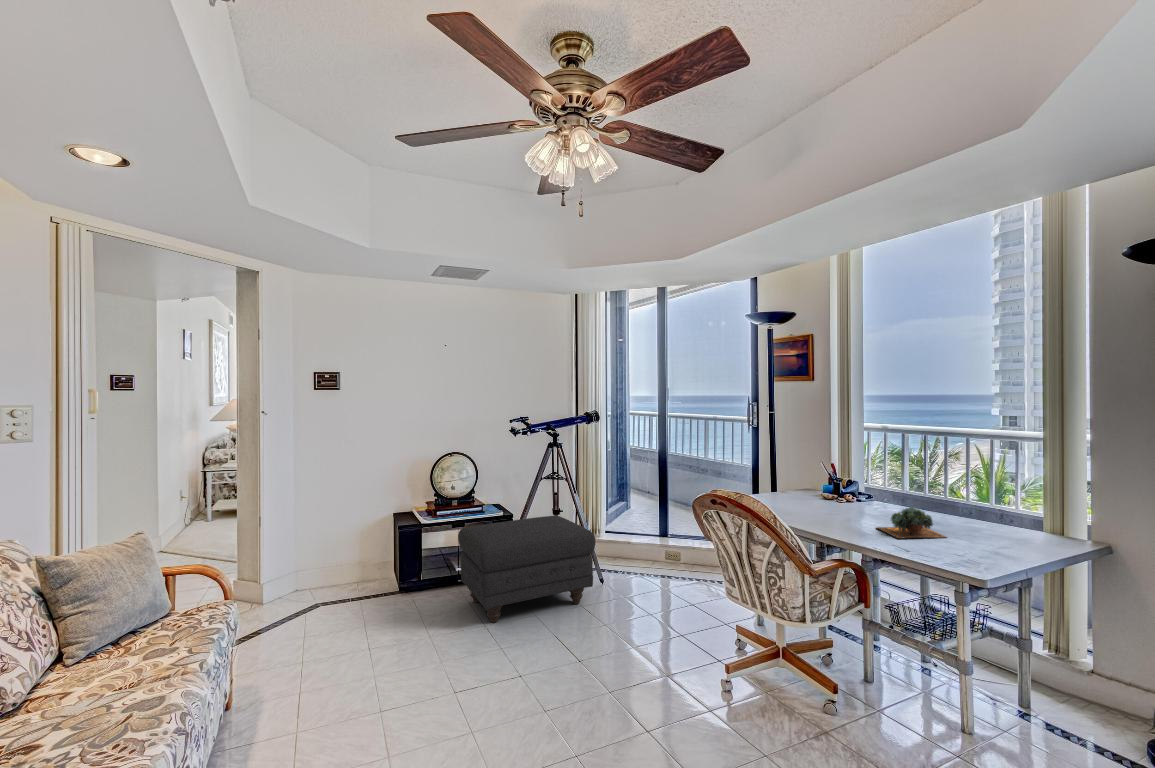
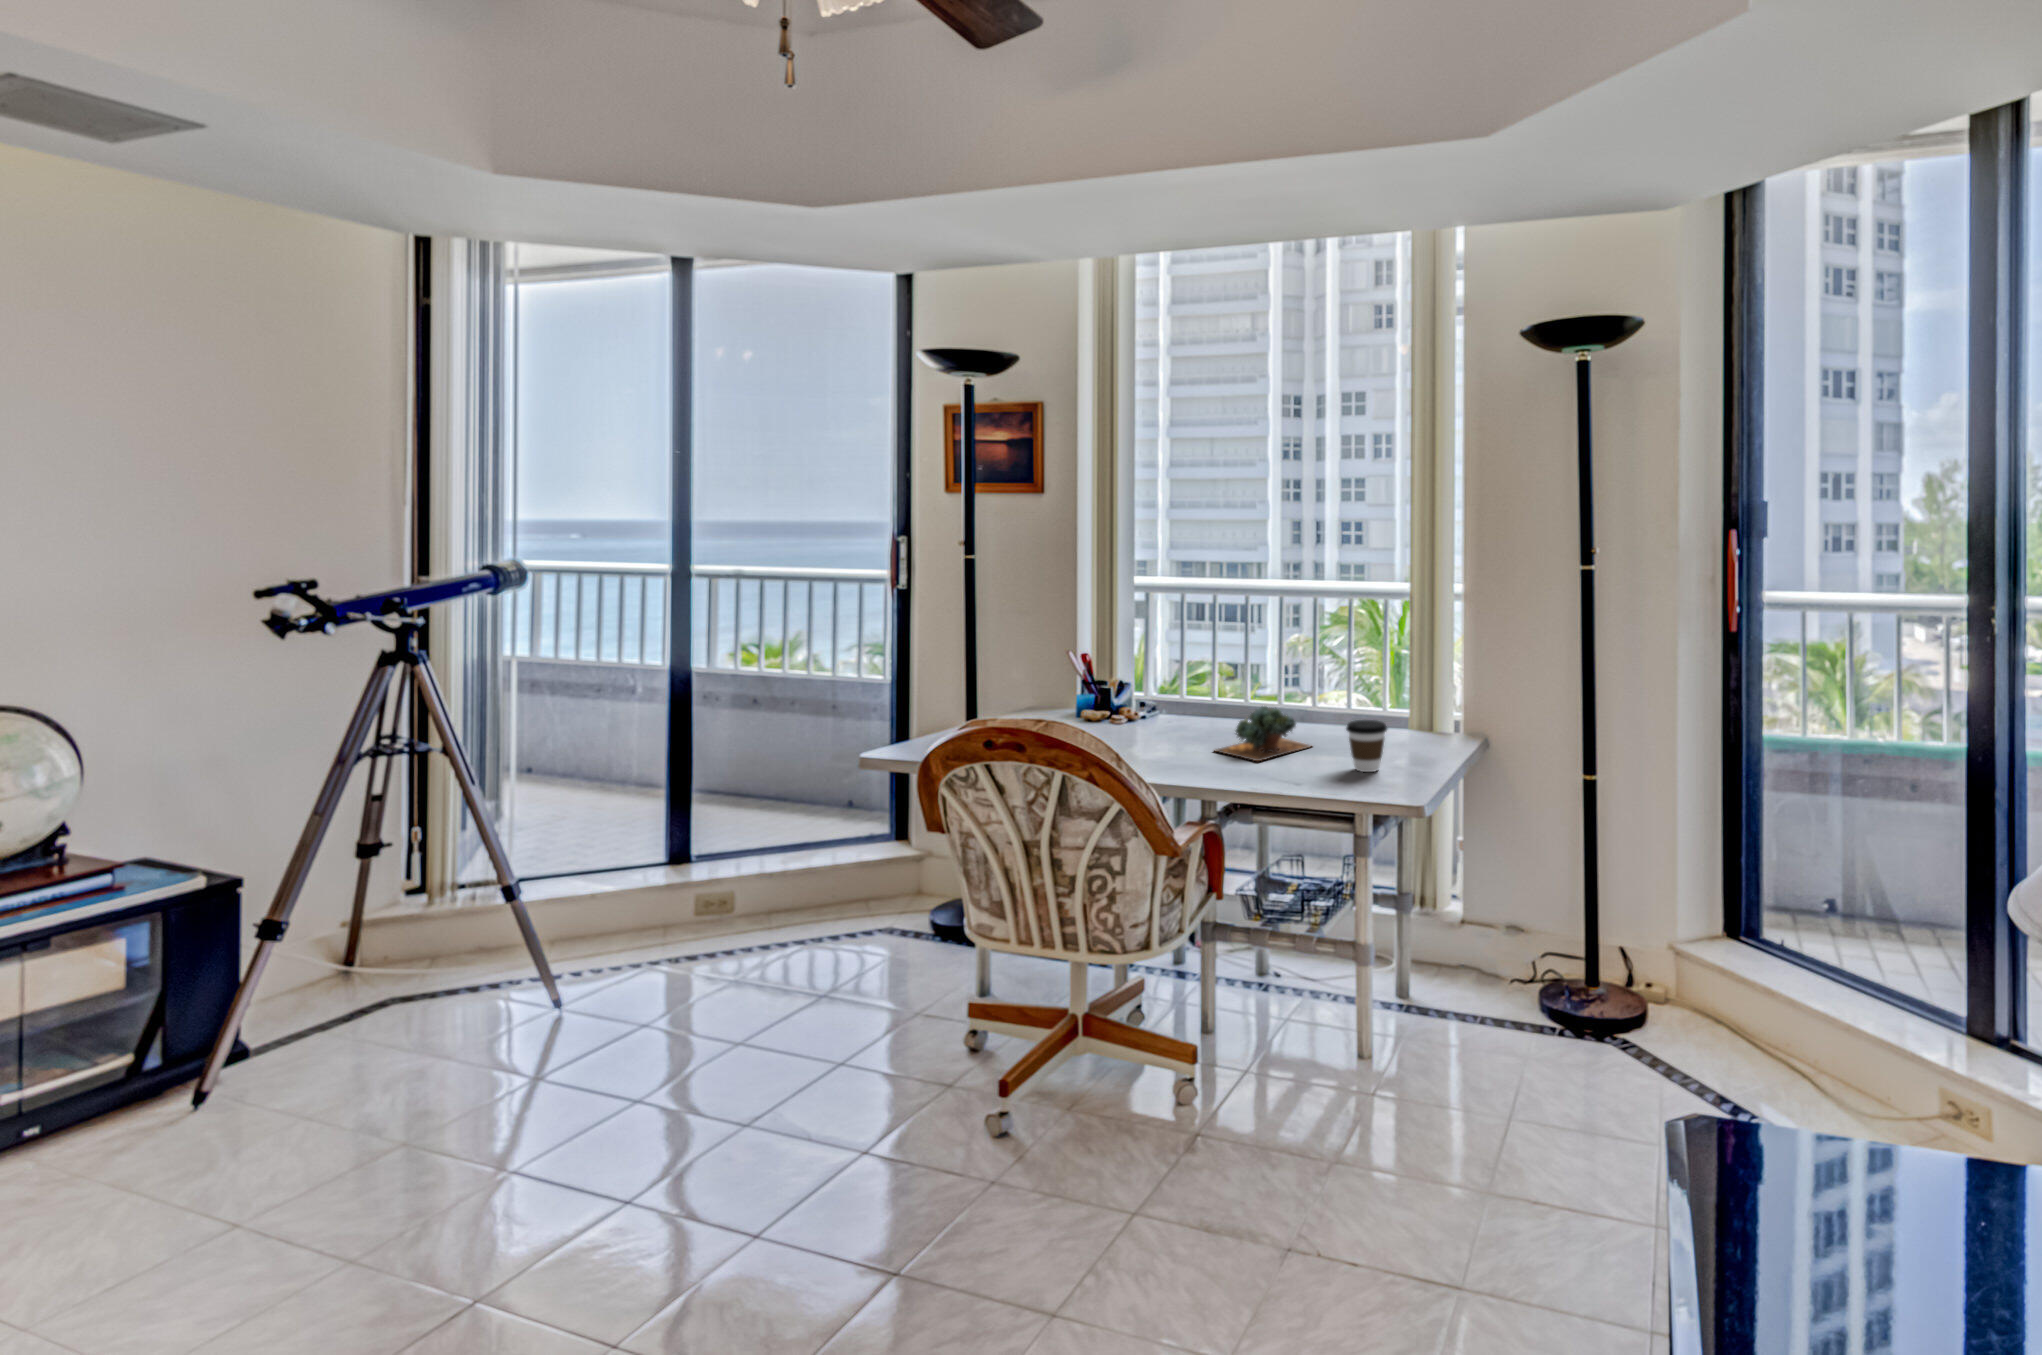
ottoman: present [458,515,596,623] -> none [78,869,597,1230]
coffee cup: none [956,524,989,560] -> present [1346,720,1387,772]

